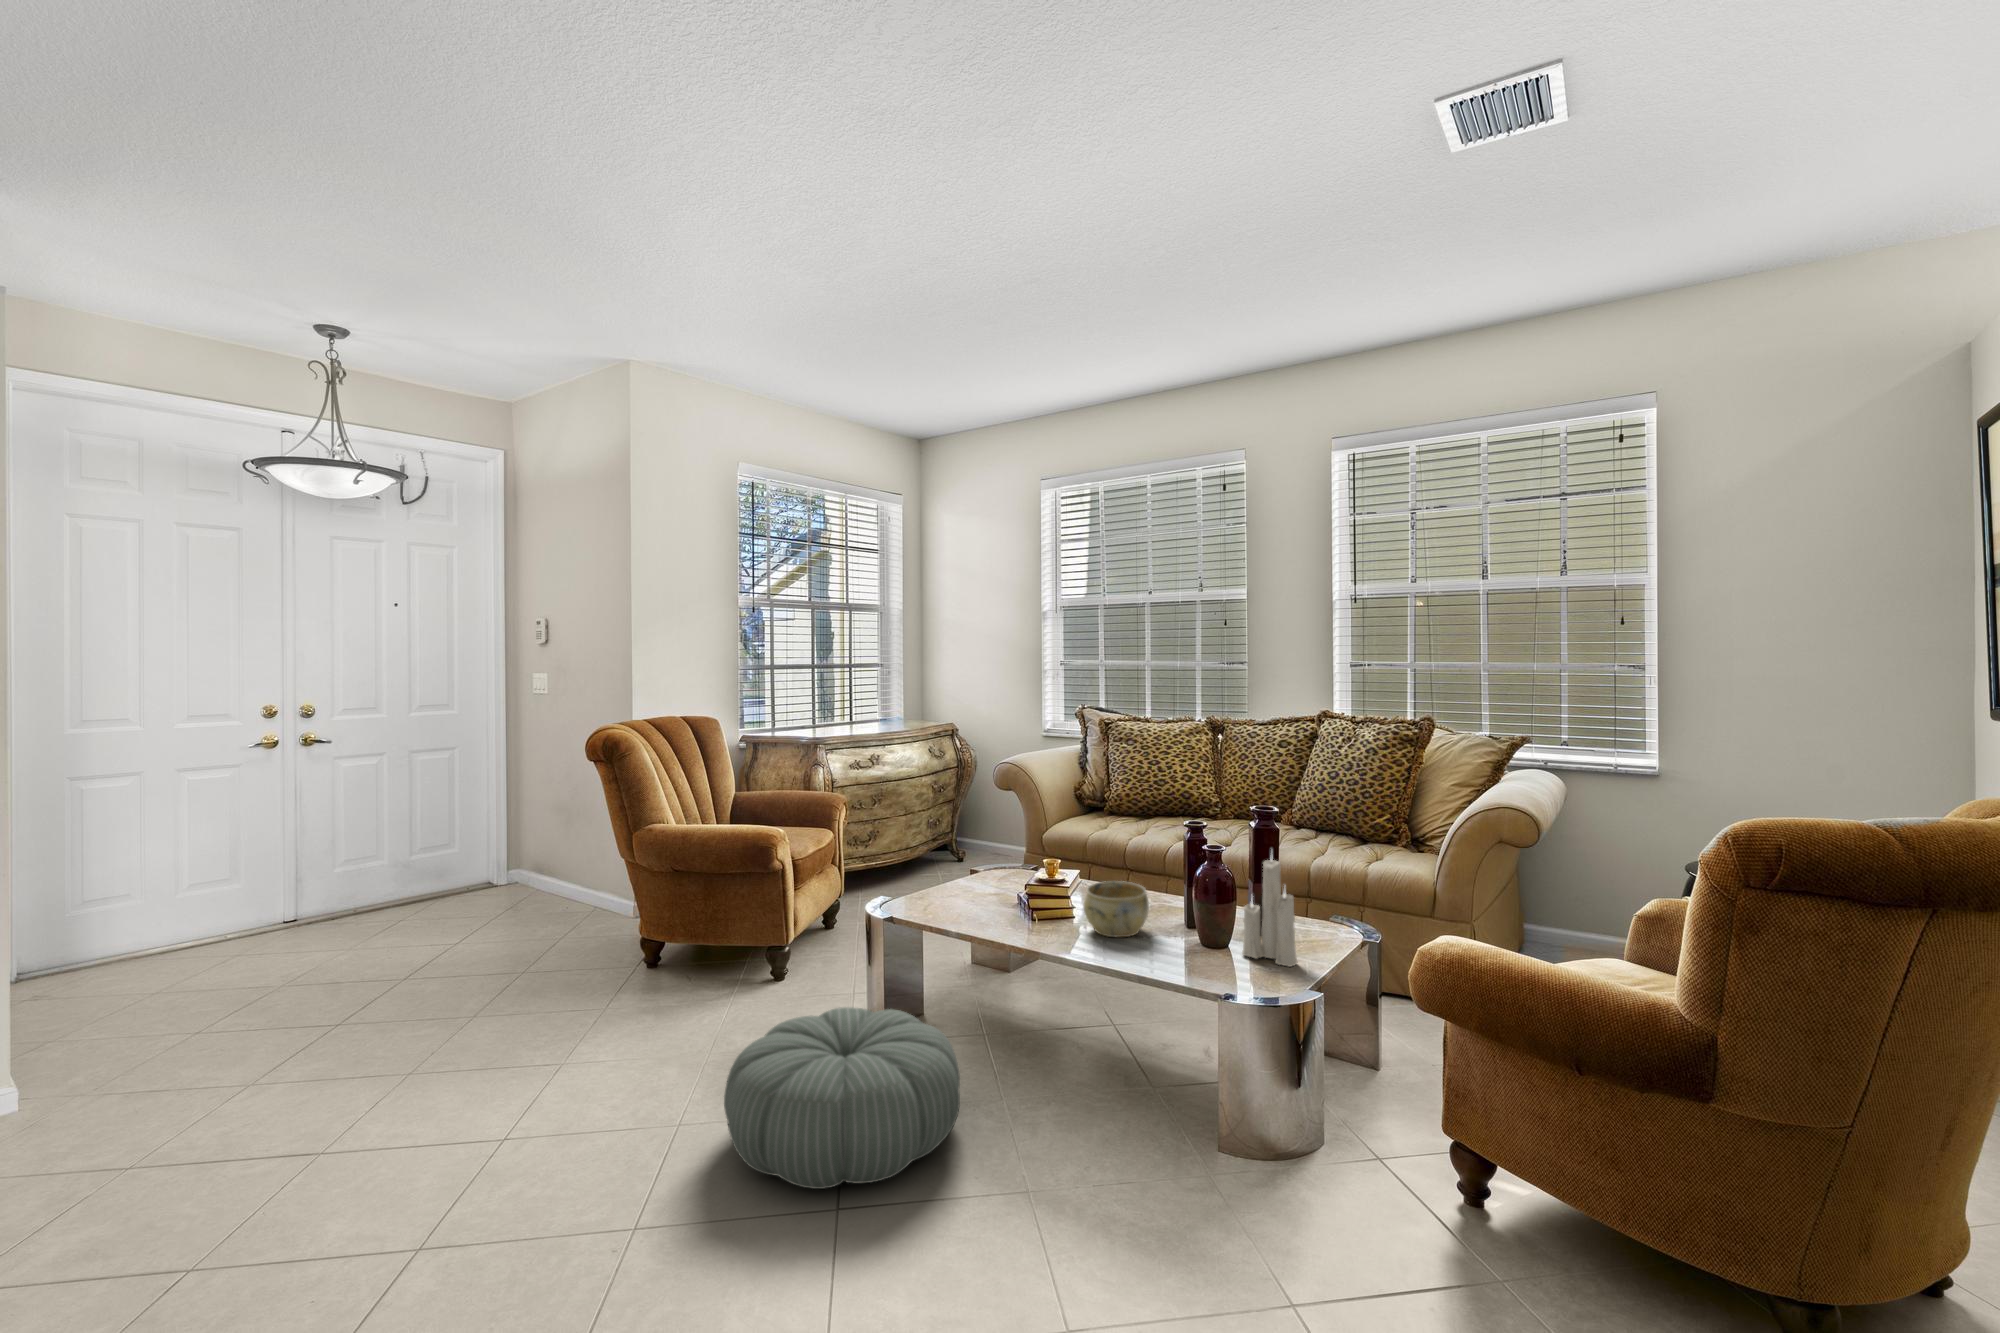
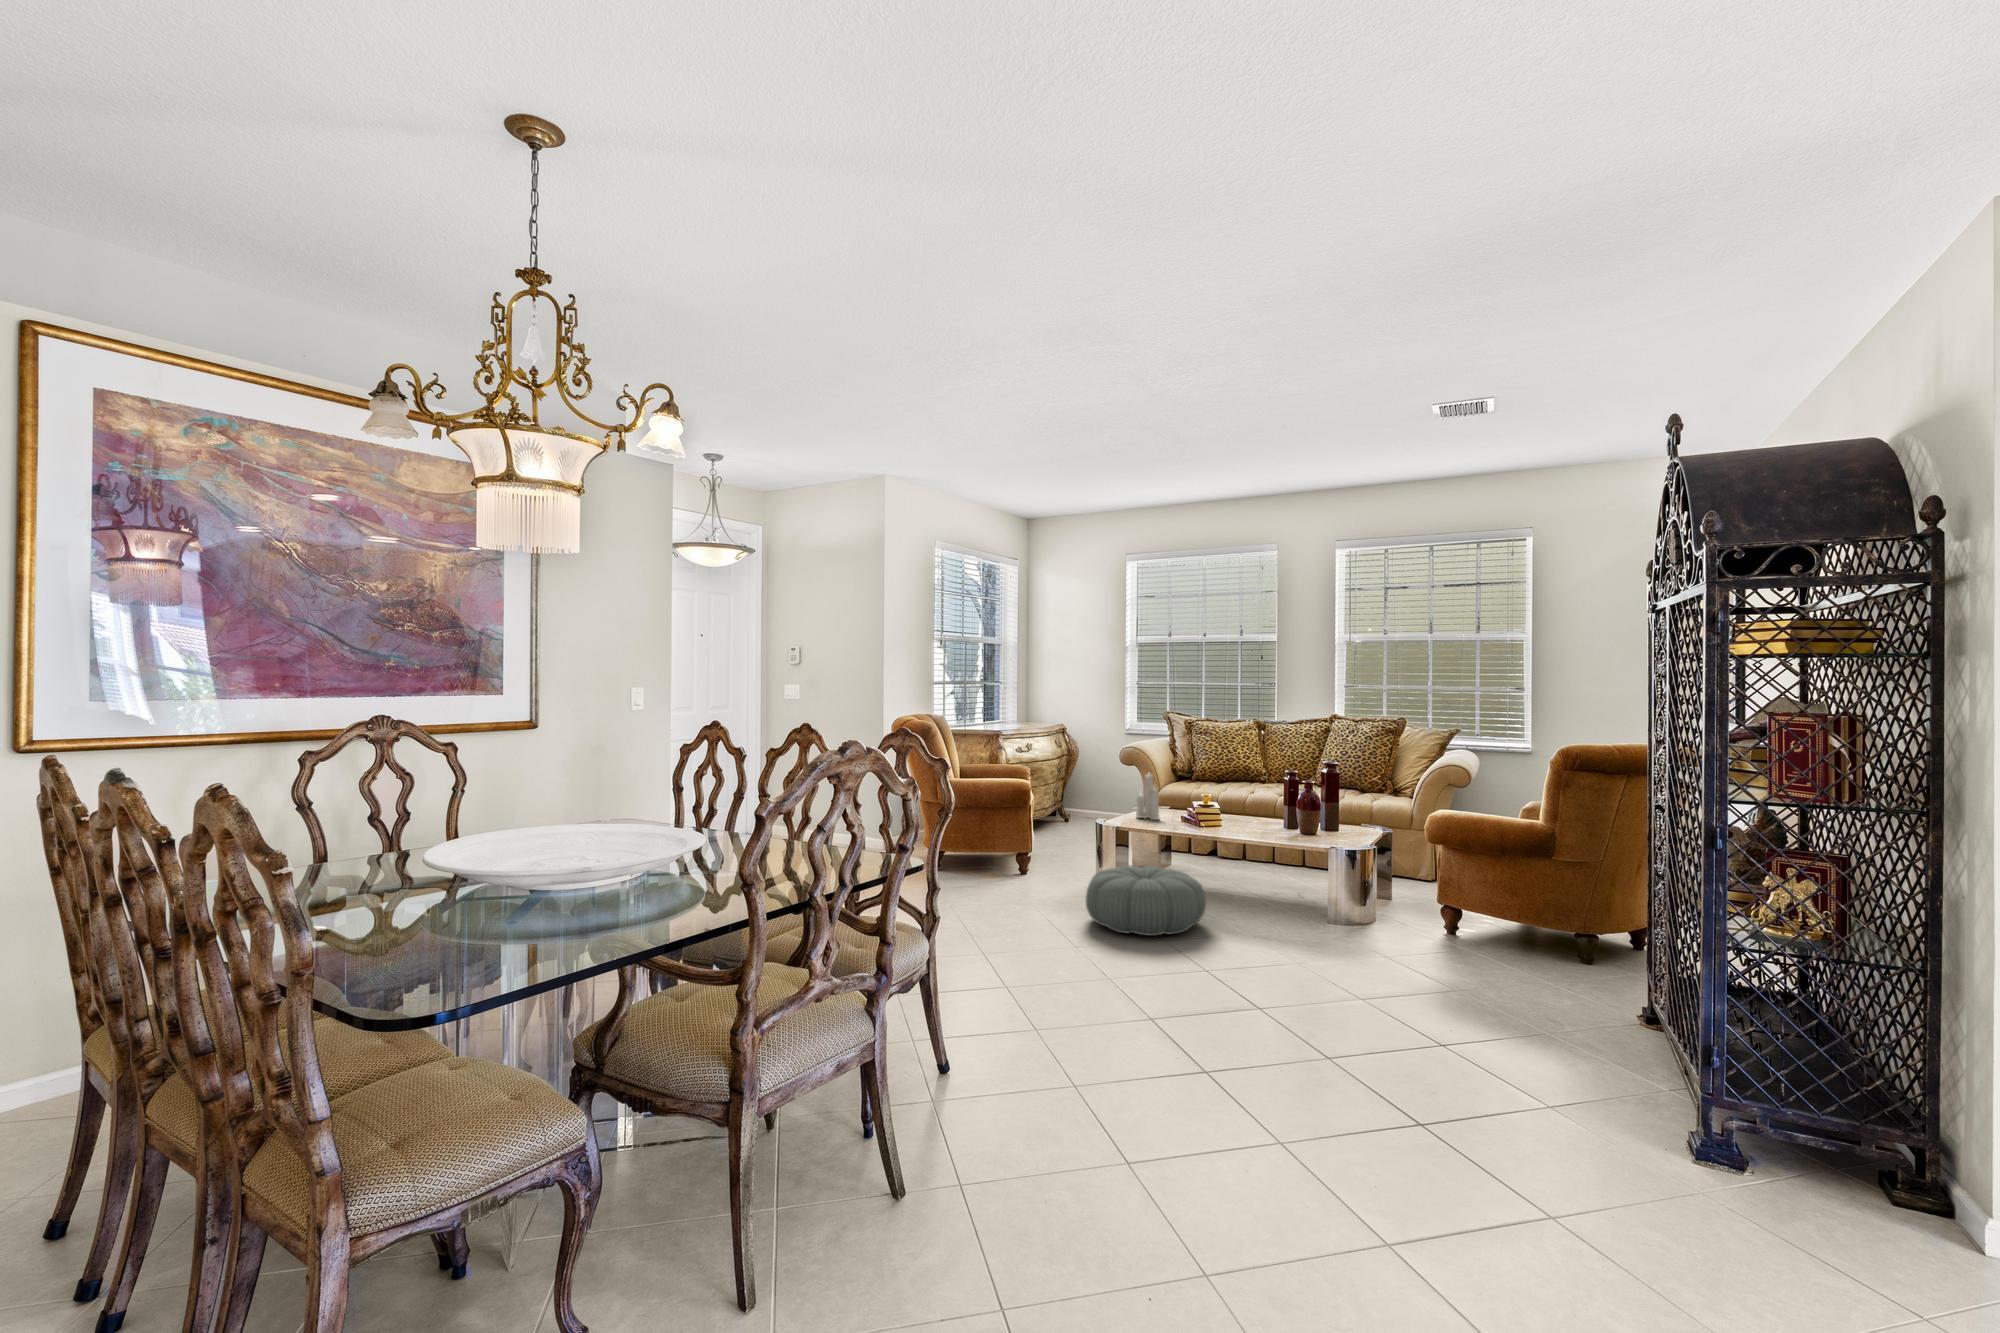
candle: present [1242,859,1298,967] -> present [1136,774,1159,820]
ceramic bowl: present [1084,881,1149,937] -> none [1237,804,1274,831]

